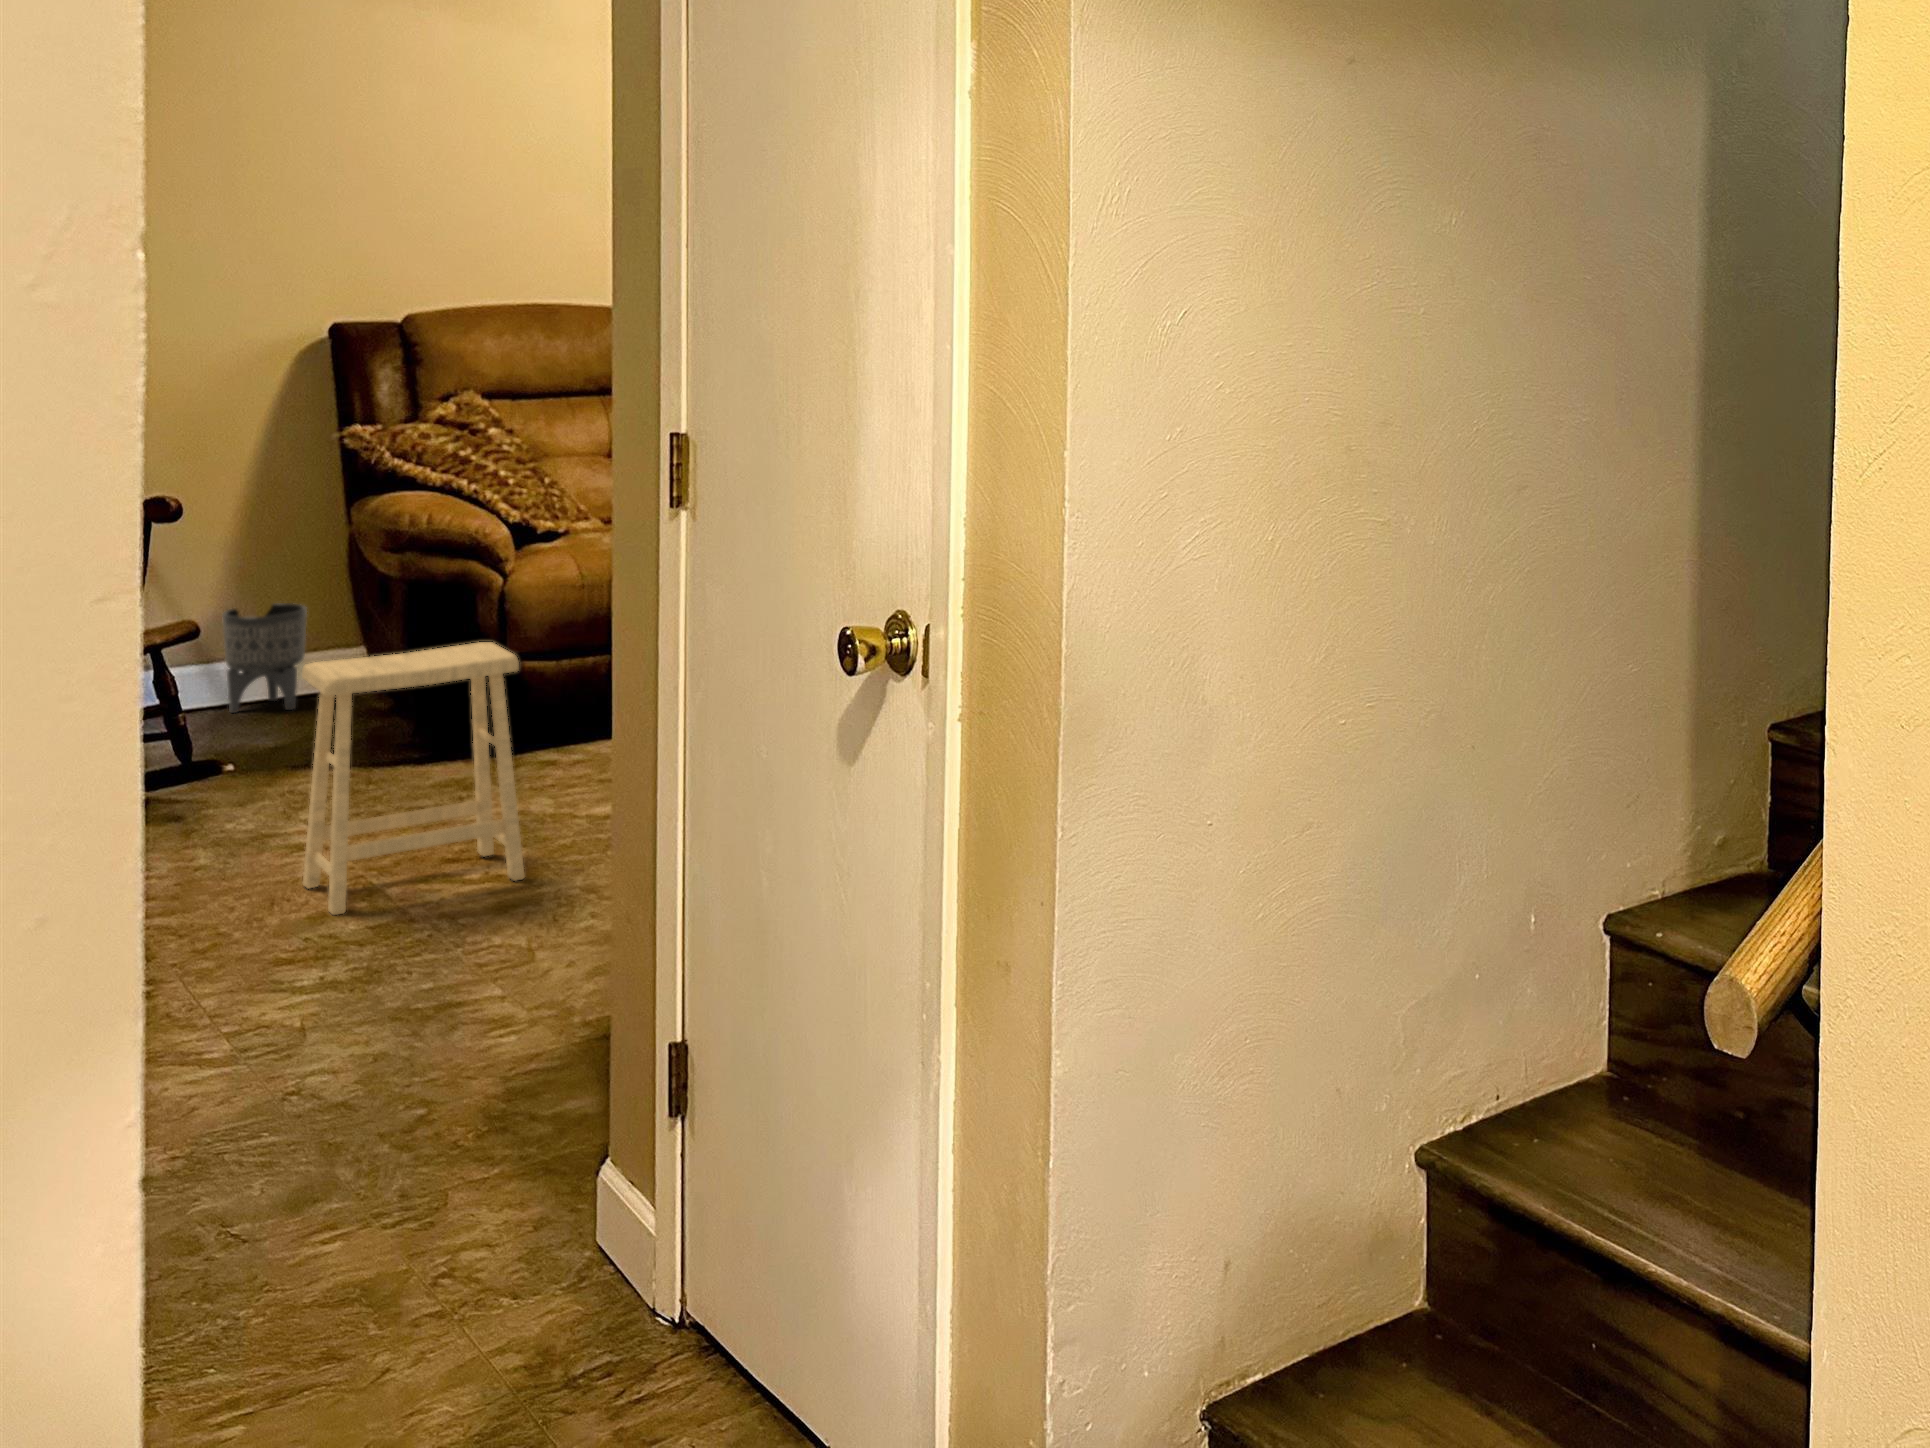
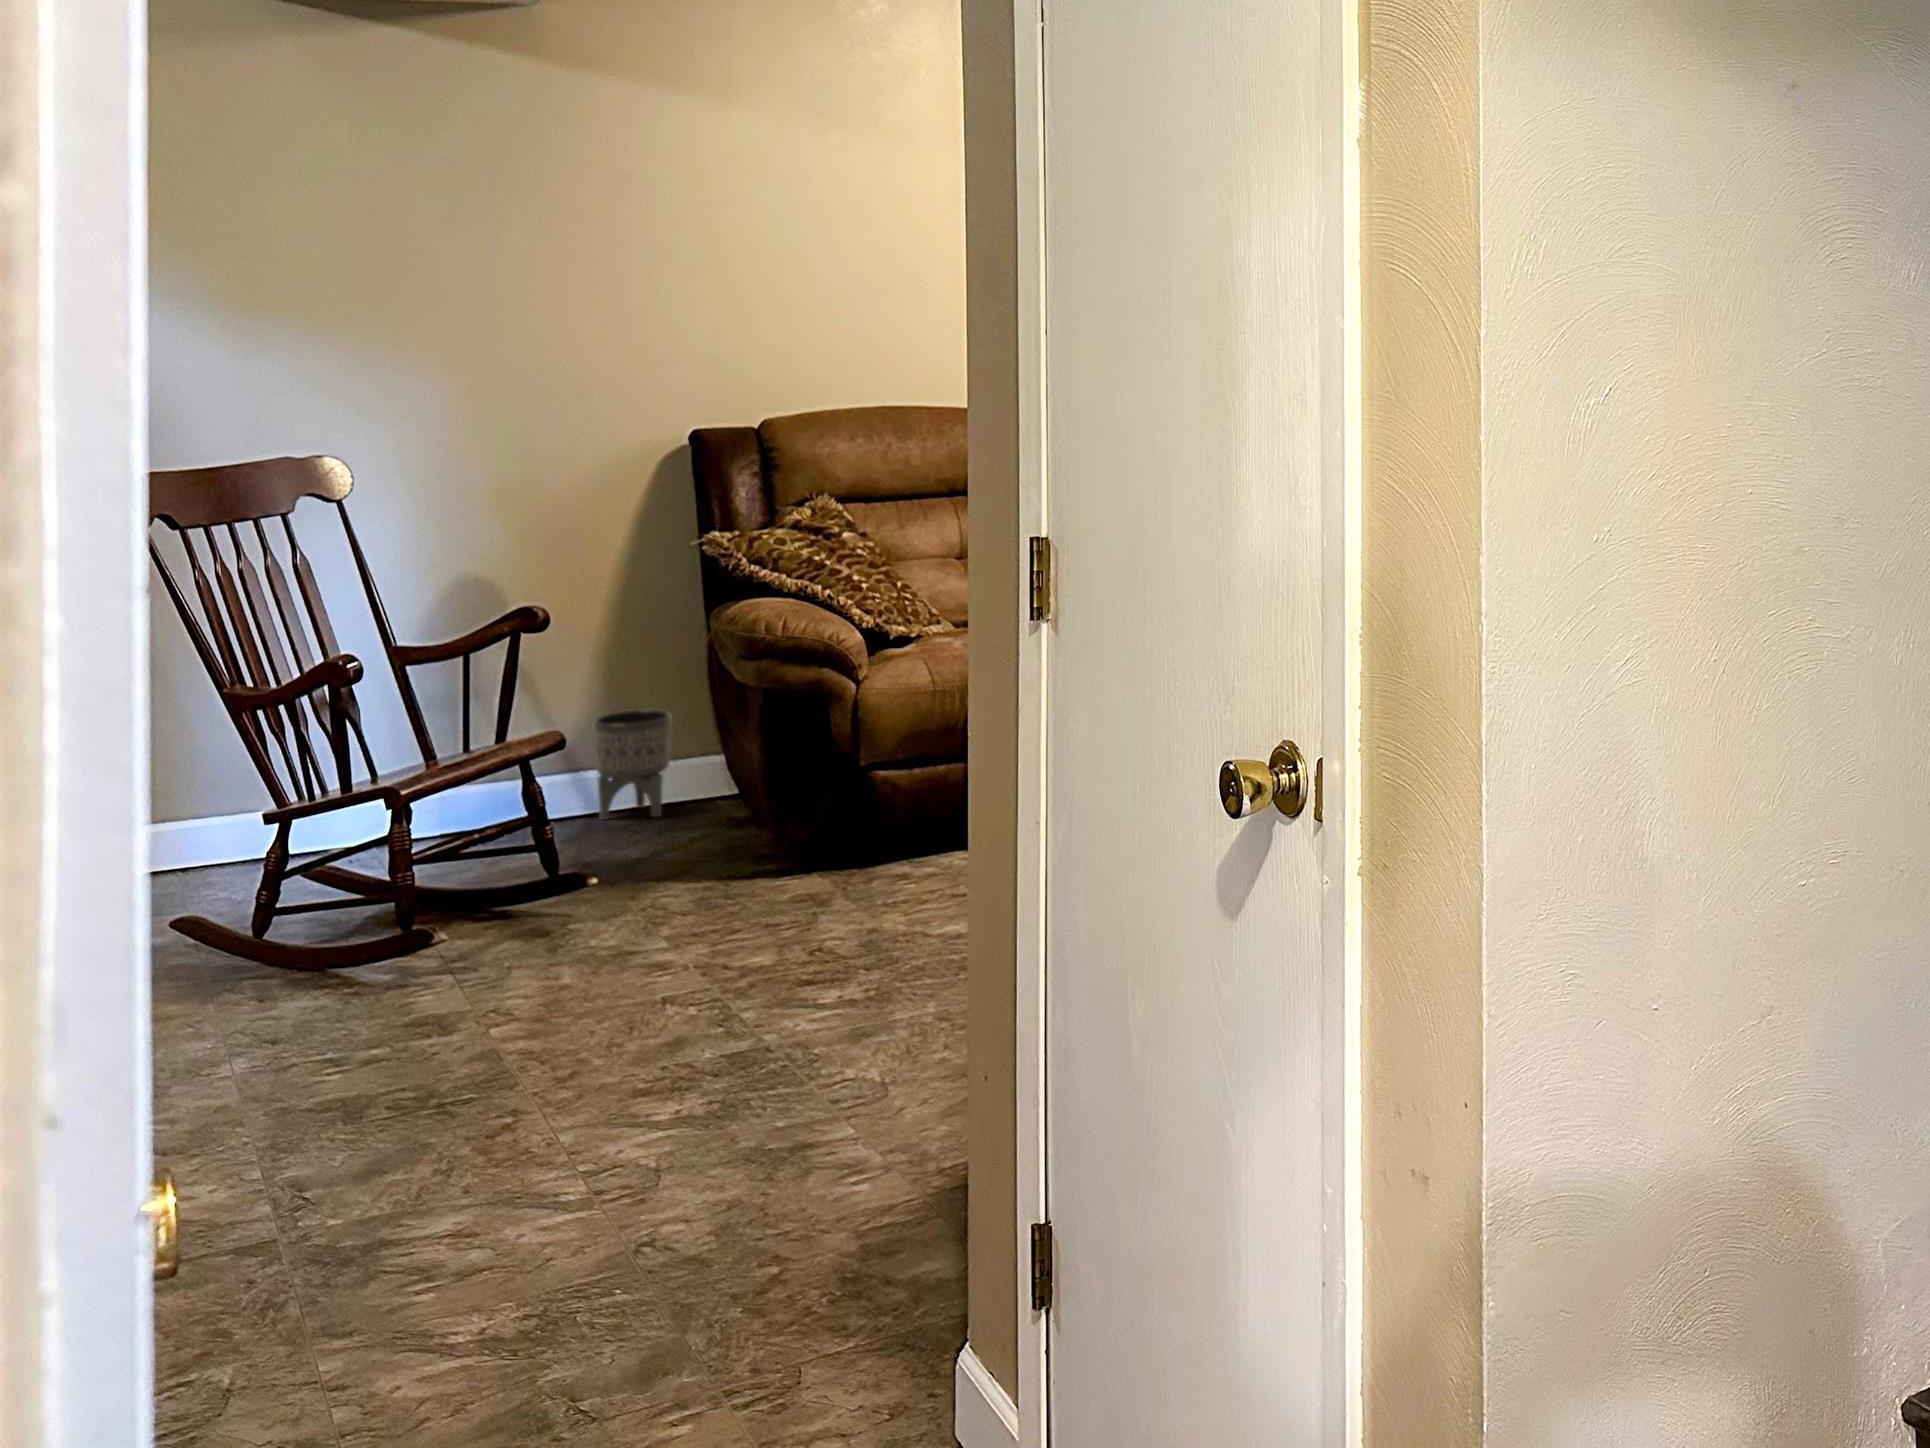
footstool: present [302,642,524,915] -> none [661,754,878,1040]

